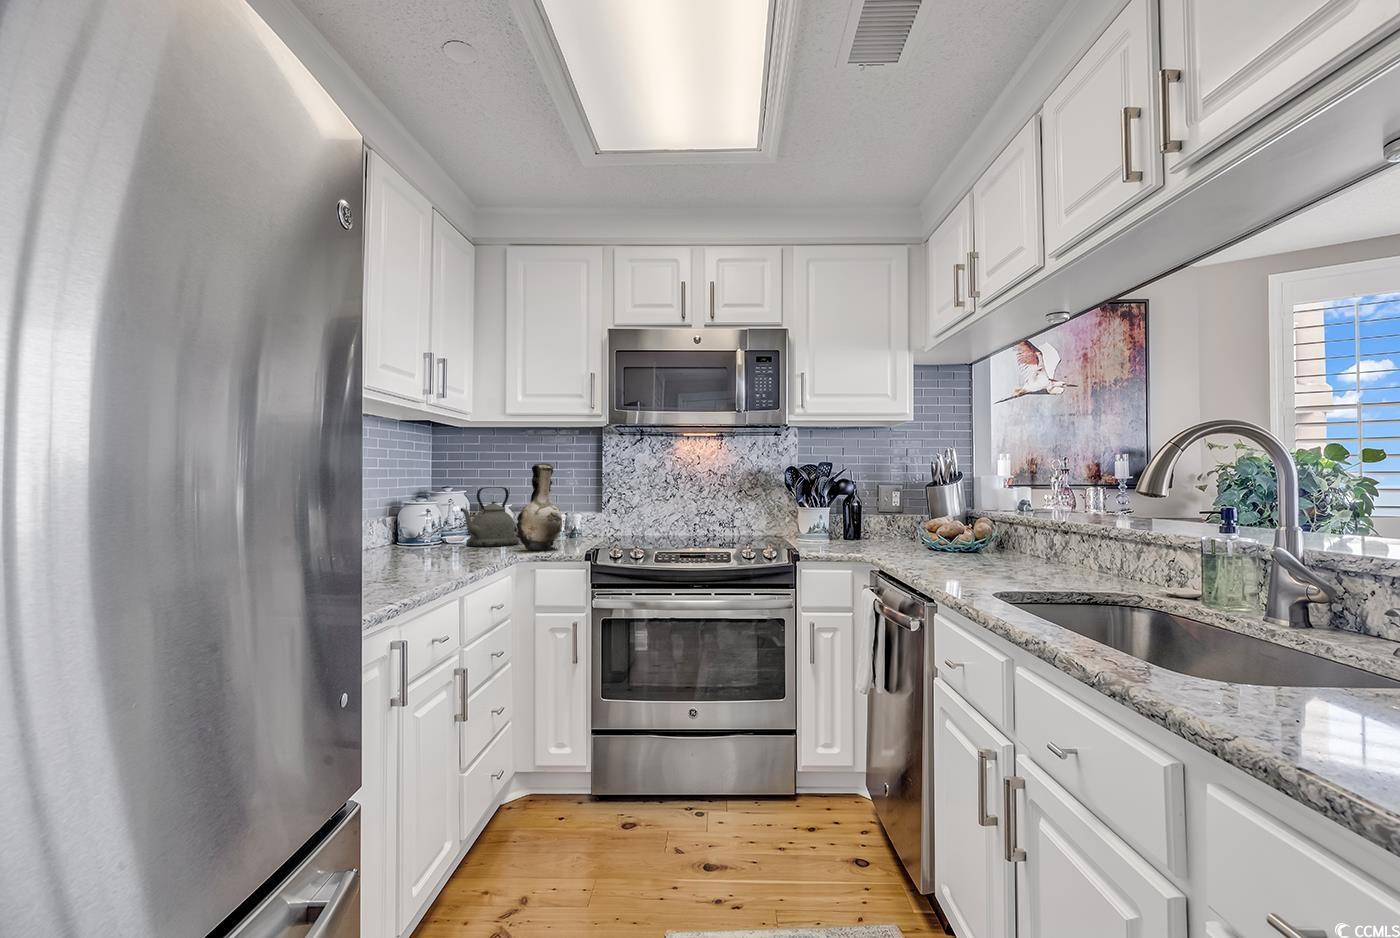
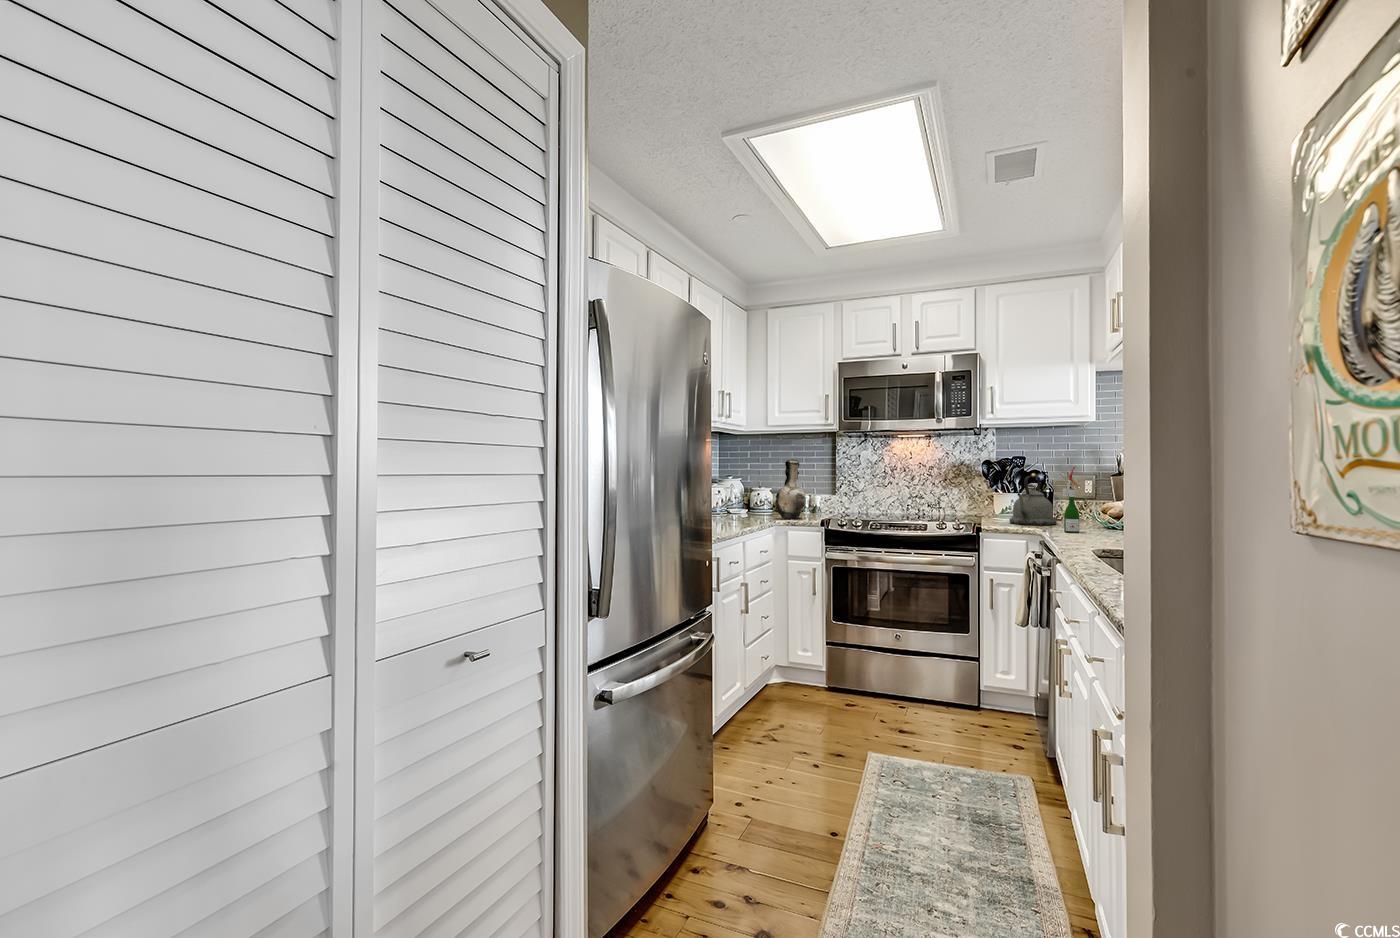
wine bottle: none [899,474,927,560] -> present [1063,466,1086,533]
kettle: present [461,487,519,547] -> present [1009,476,1057,525]

